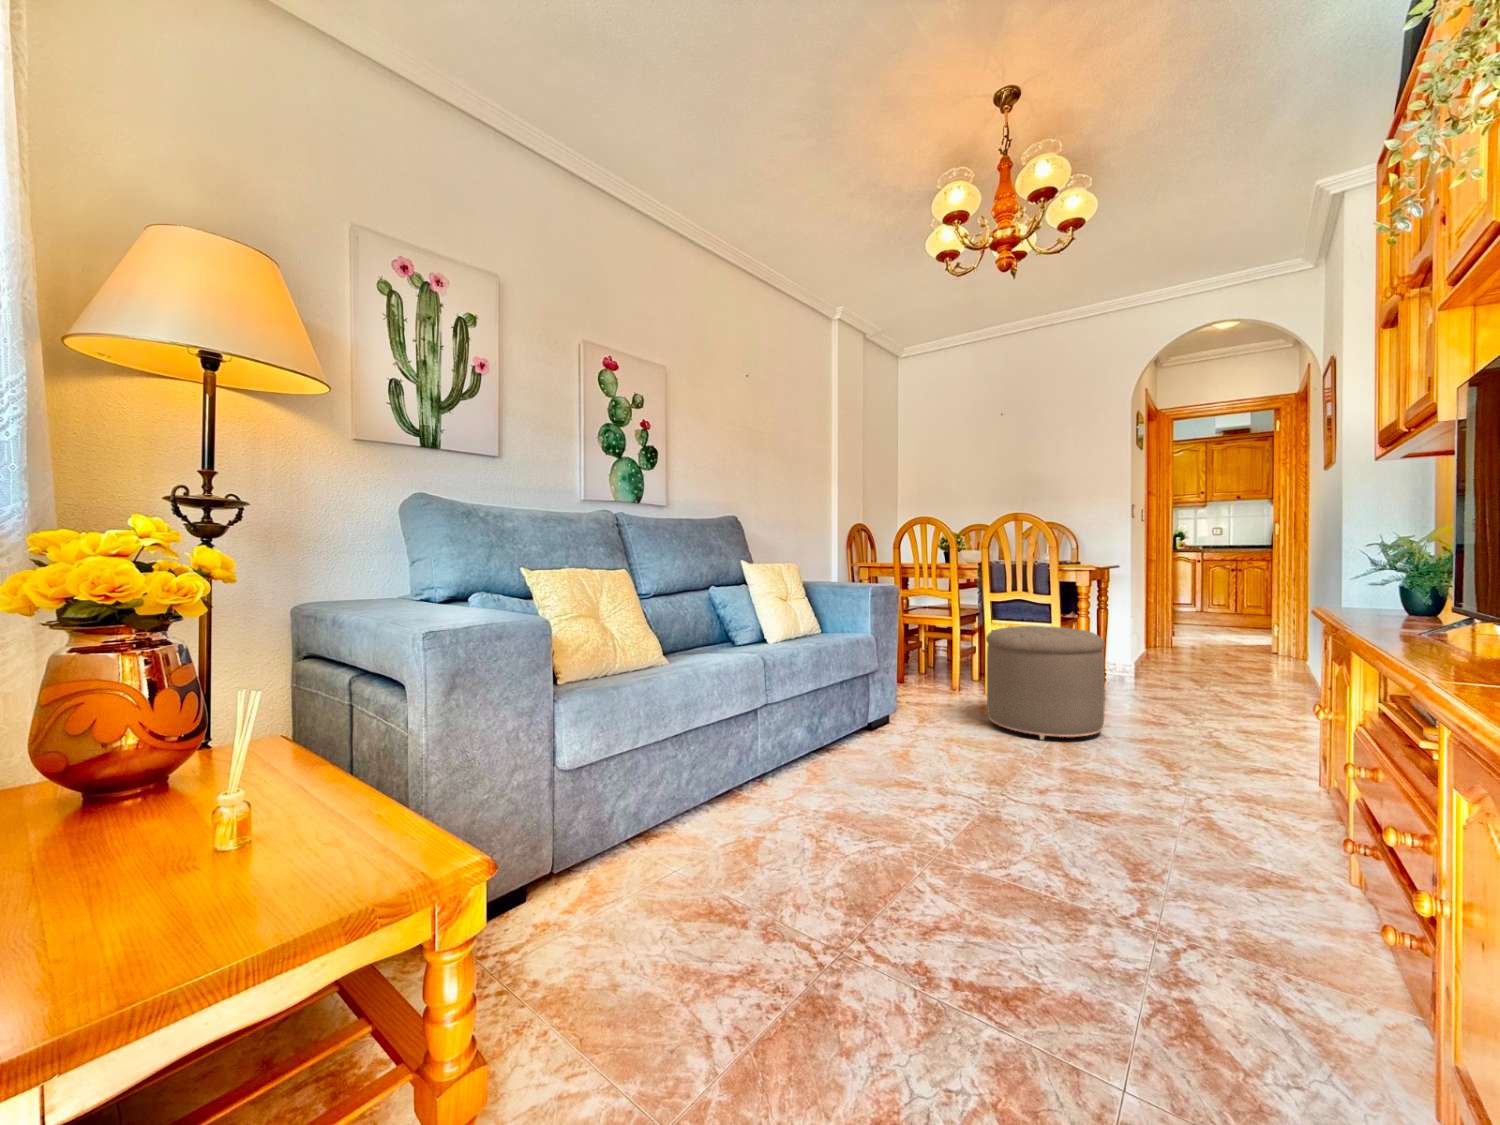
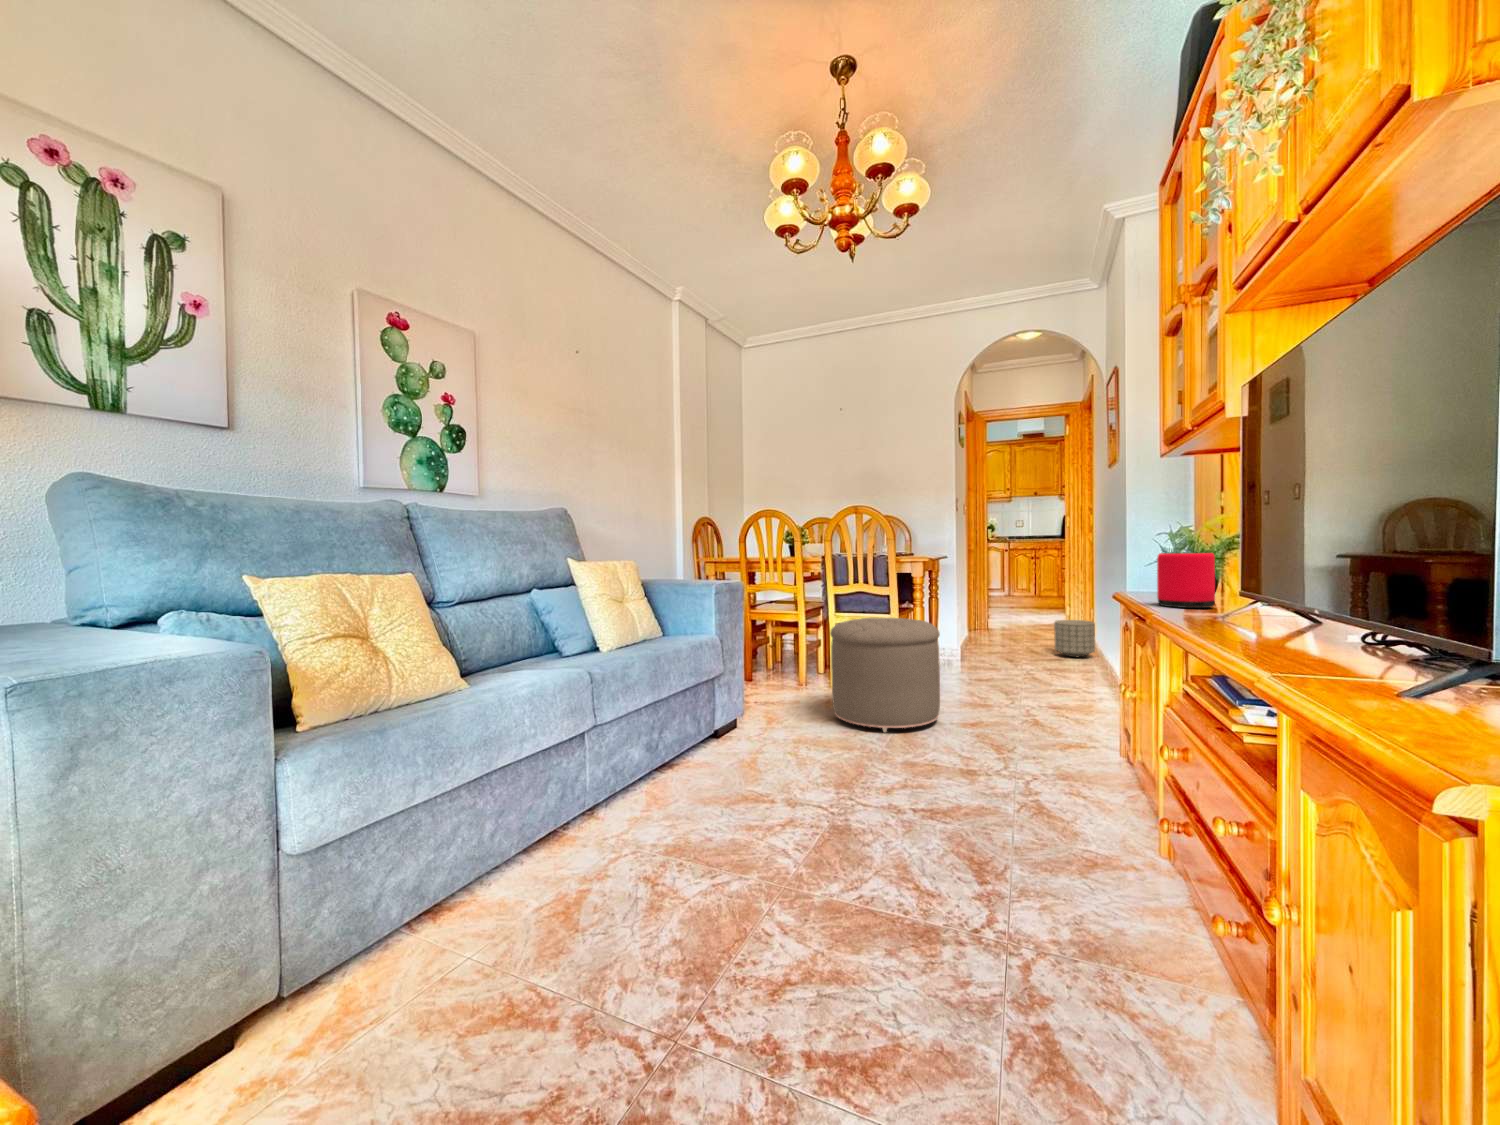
speaker: none [1354,565,1427,624] -> present [1157,553,1215,608]
planter: none [1252,640,1305,682] -> present [1054,620,1095,657]

